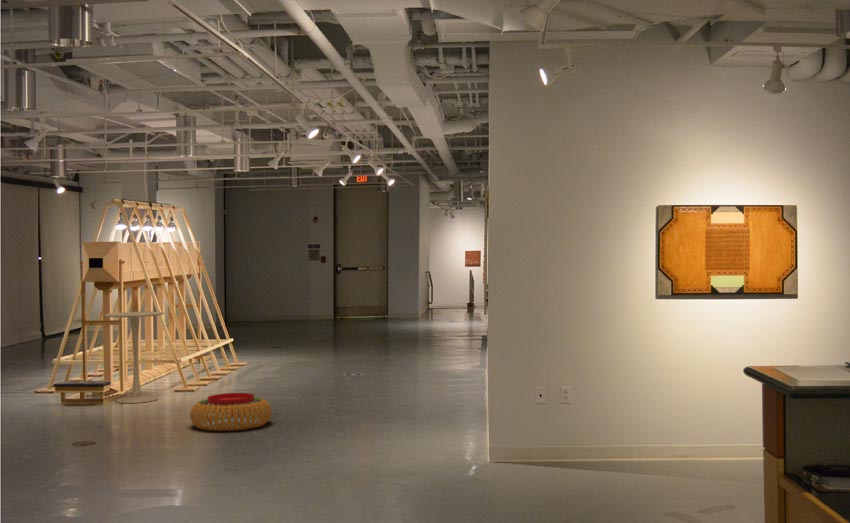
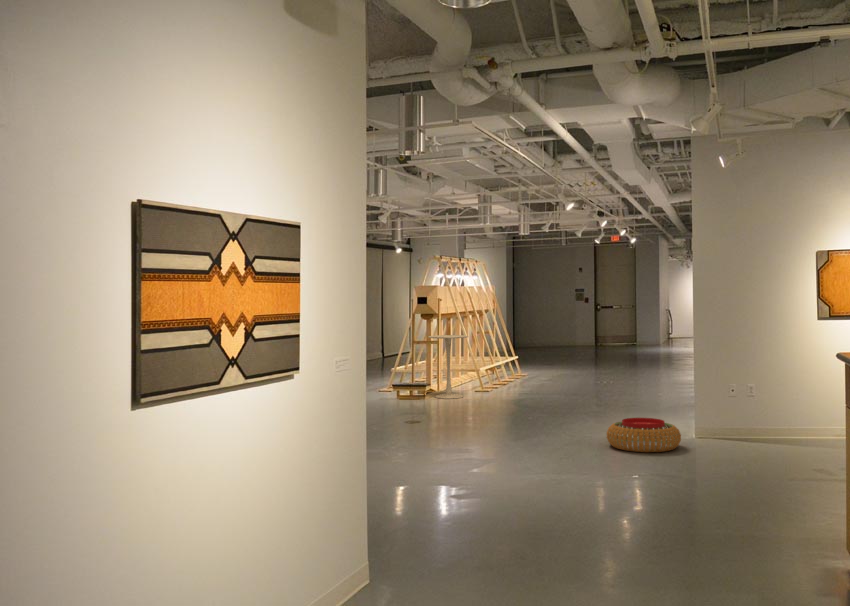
pouf: present [190,393,272,431] -> present [607,418,681,452]

